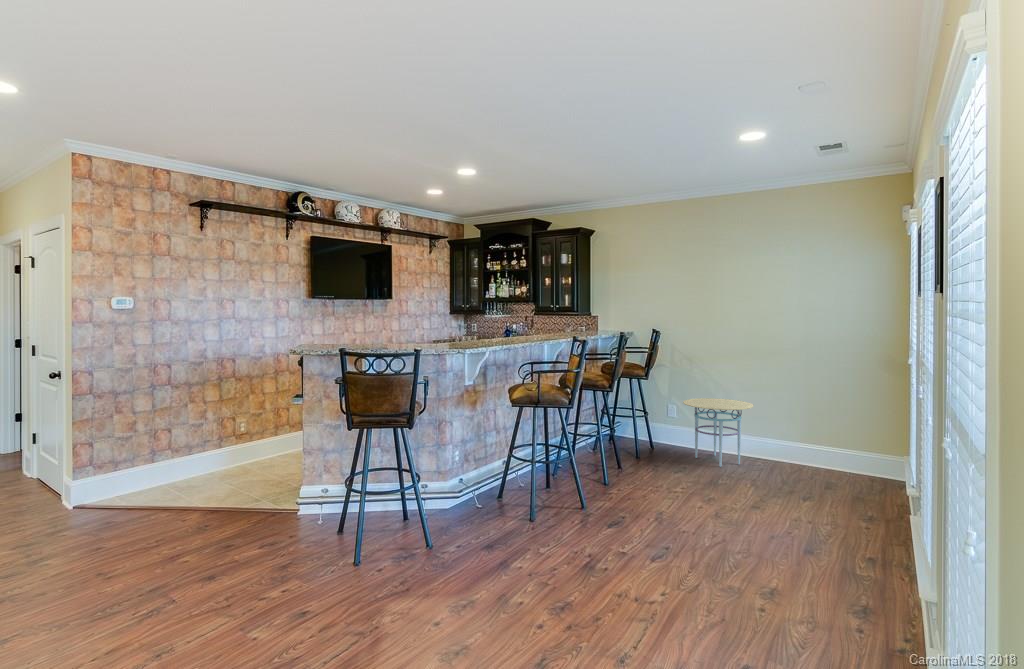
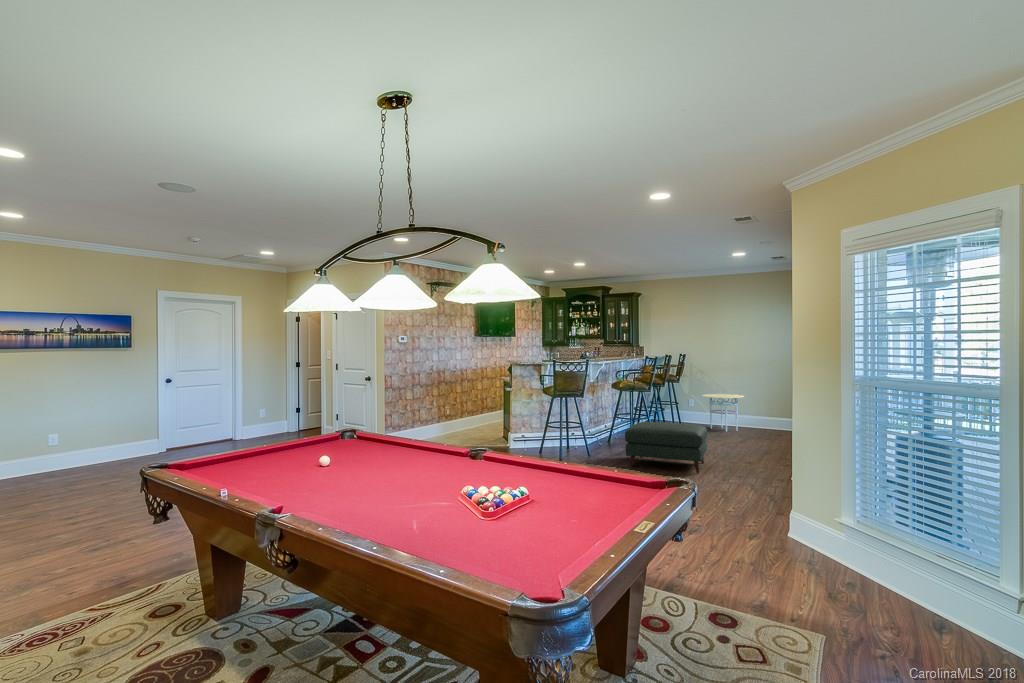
ottoman: none [480,477,664,622] -> present [625,422,707,473]

